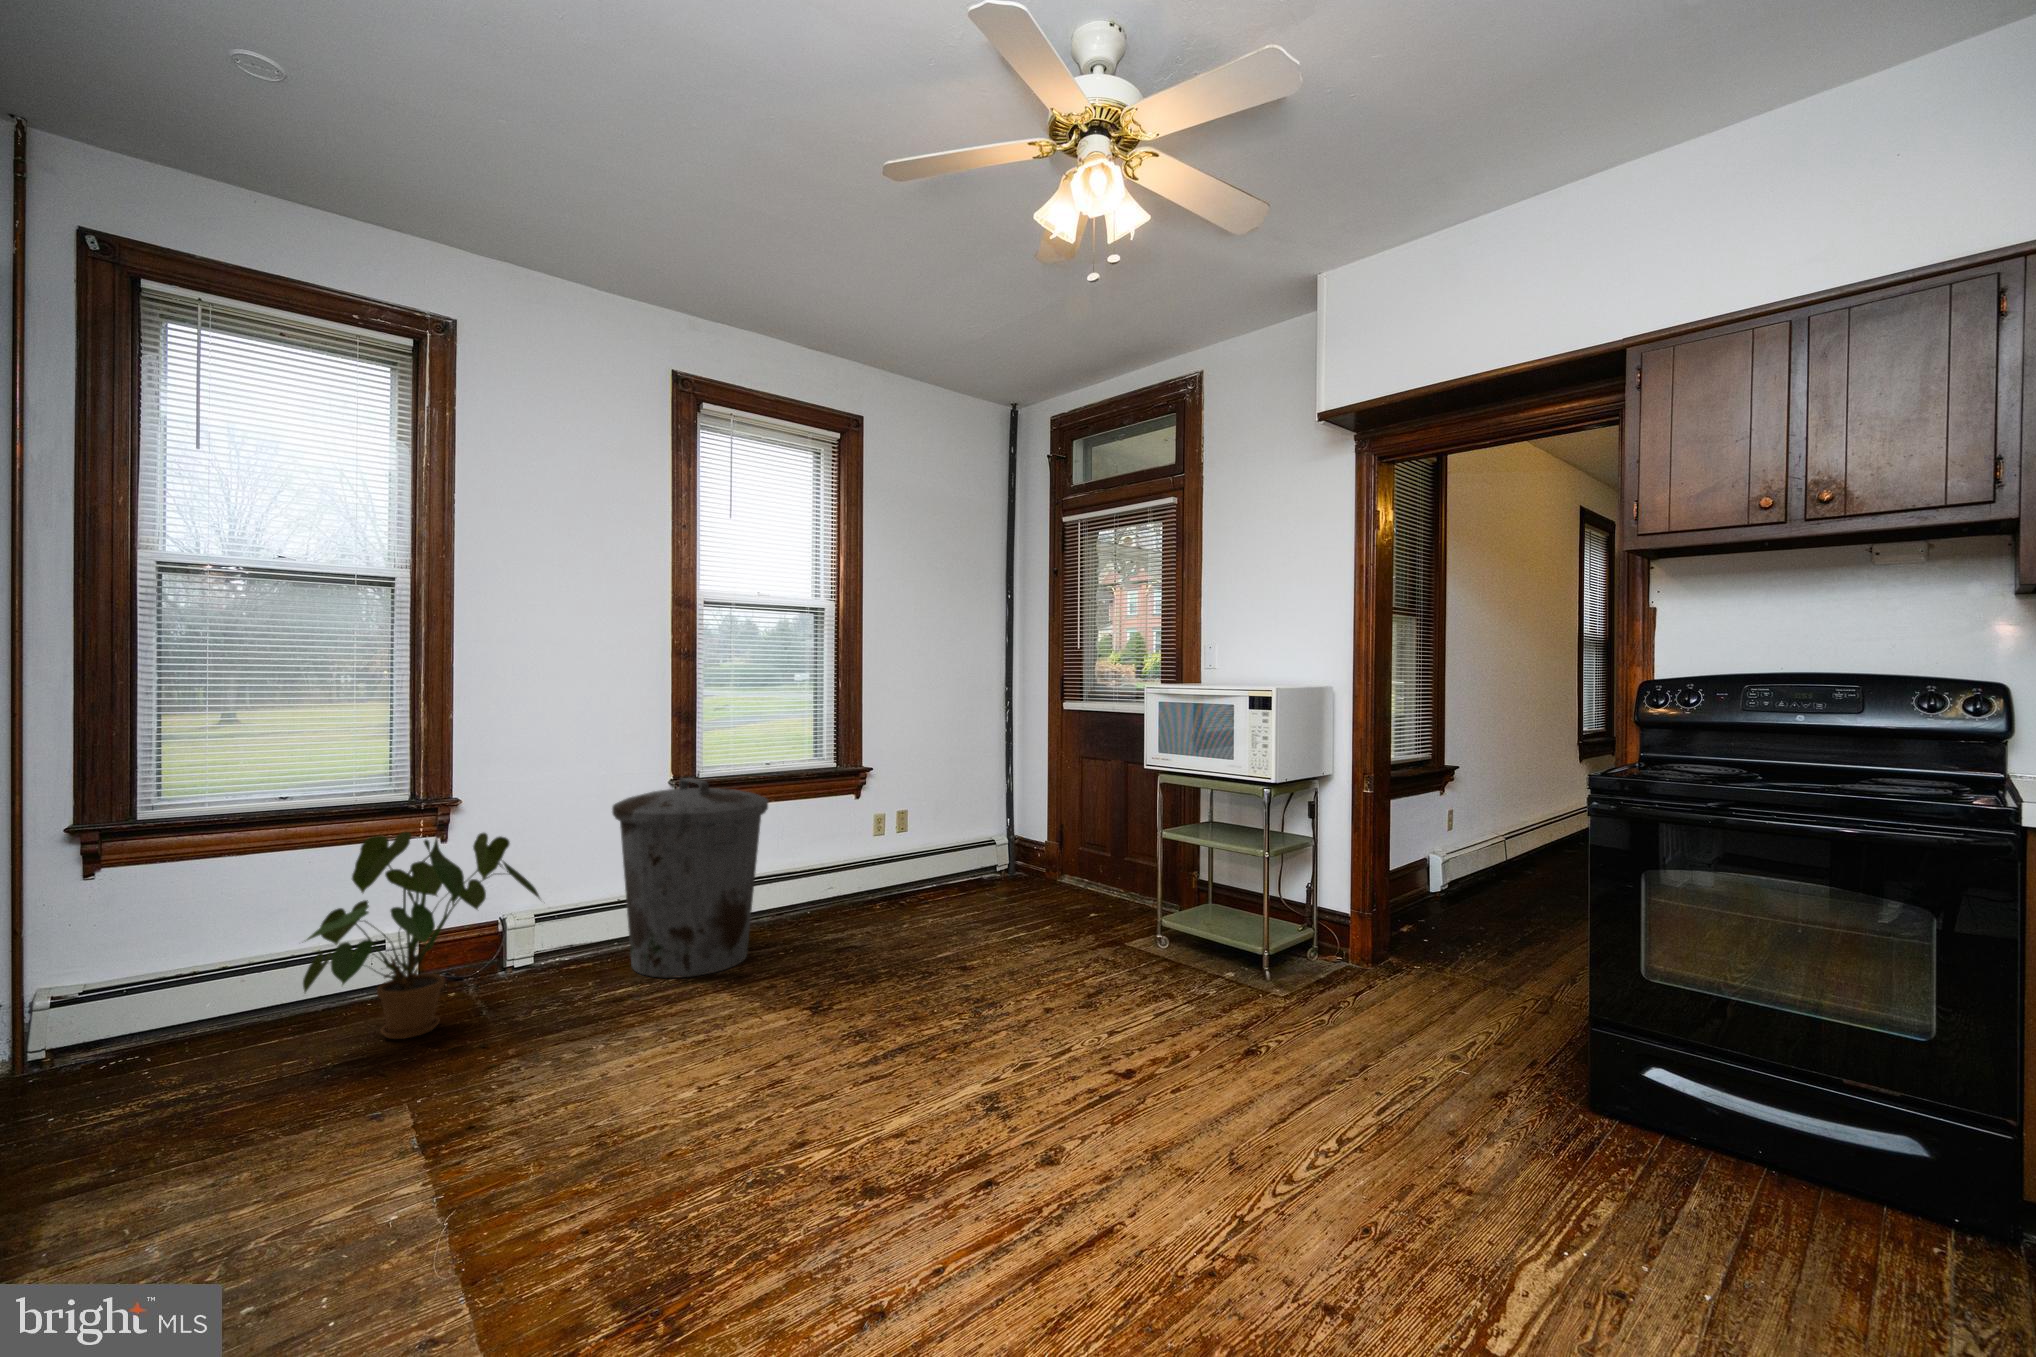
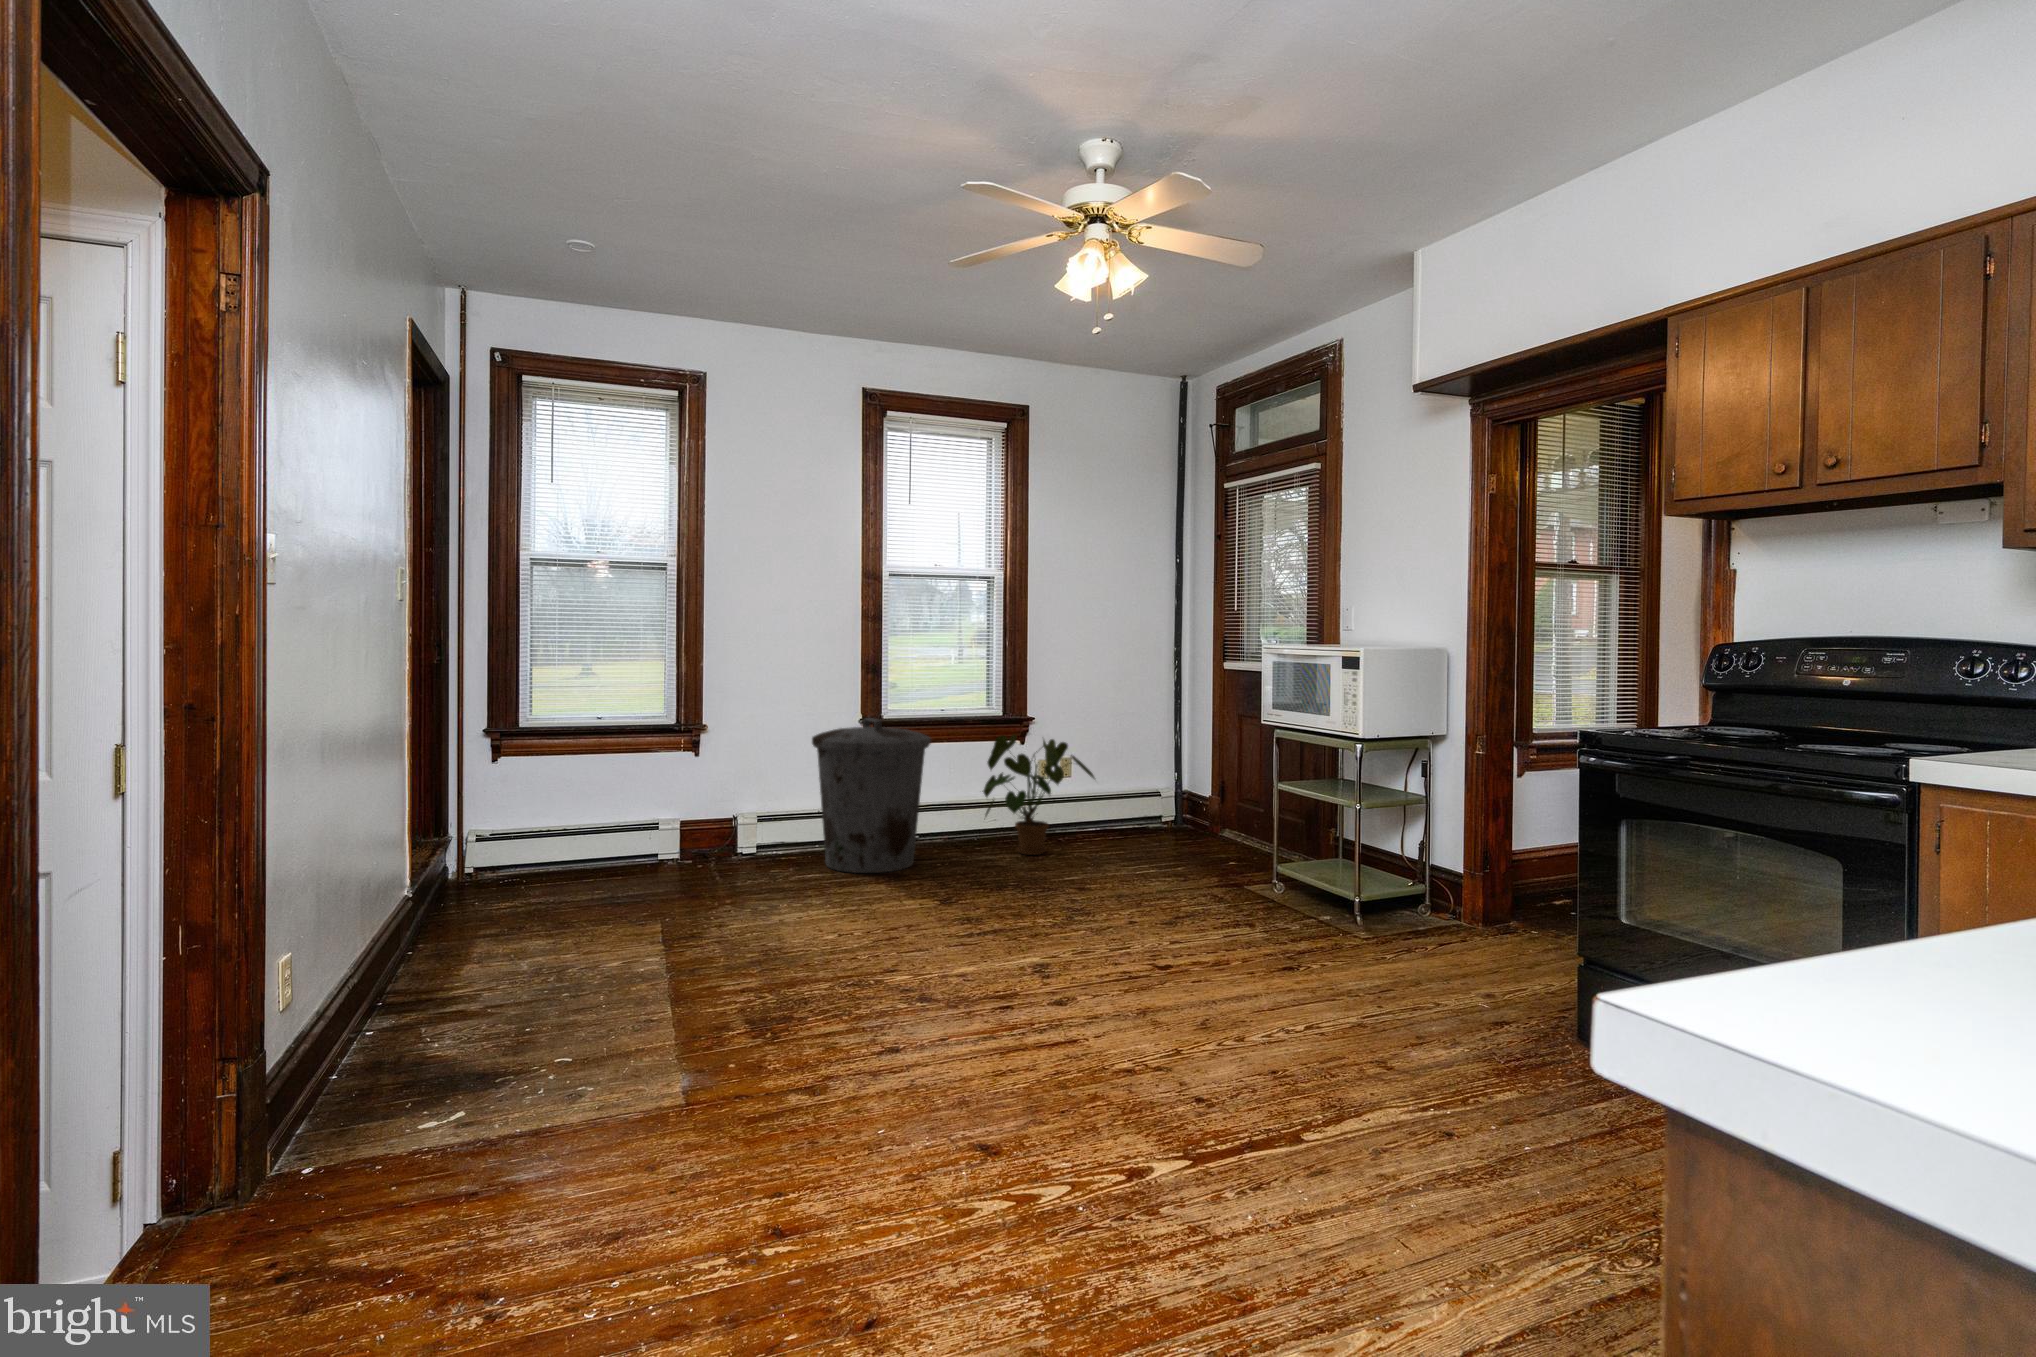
house plant: present [303,832,540,1039] -> present [982,735,1095,855]

